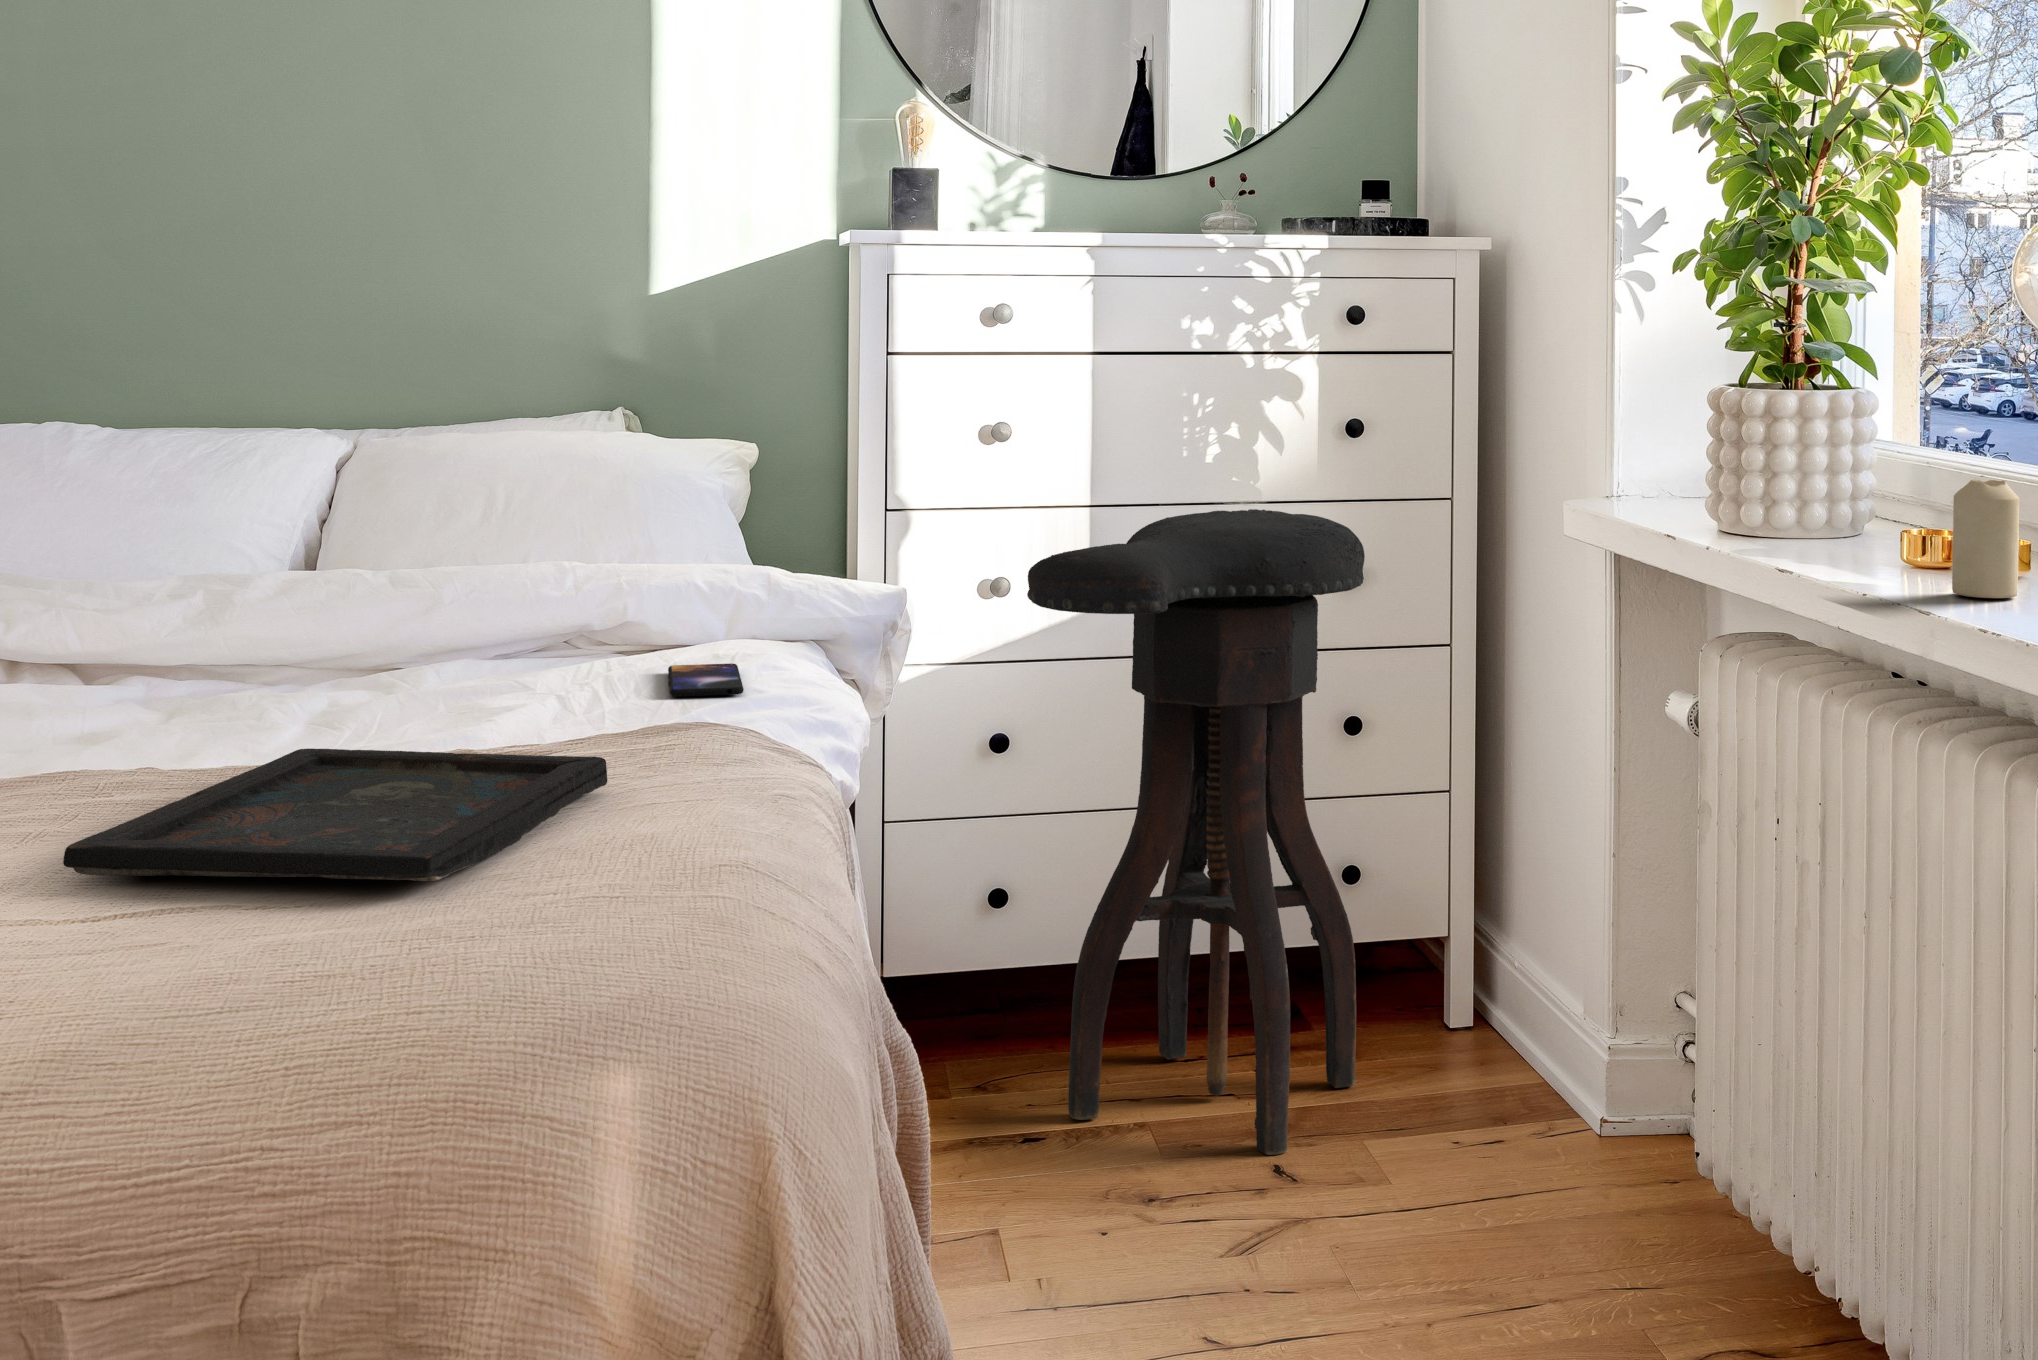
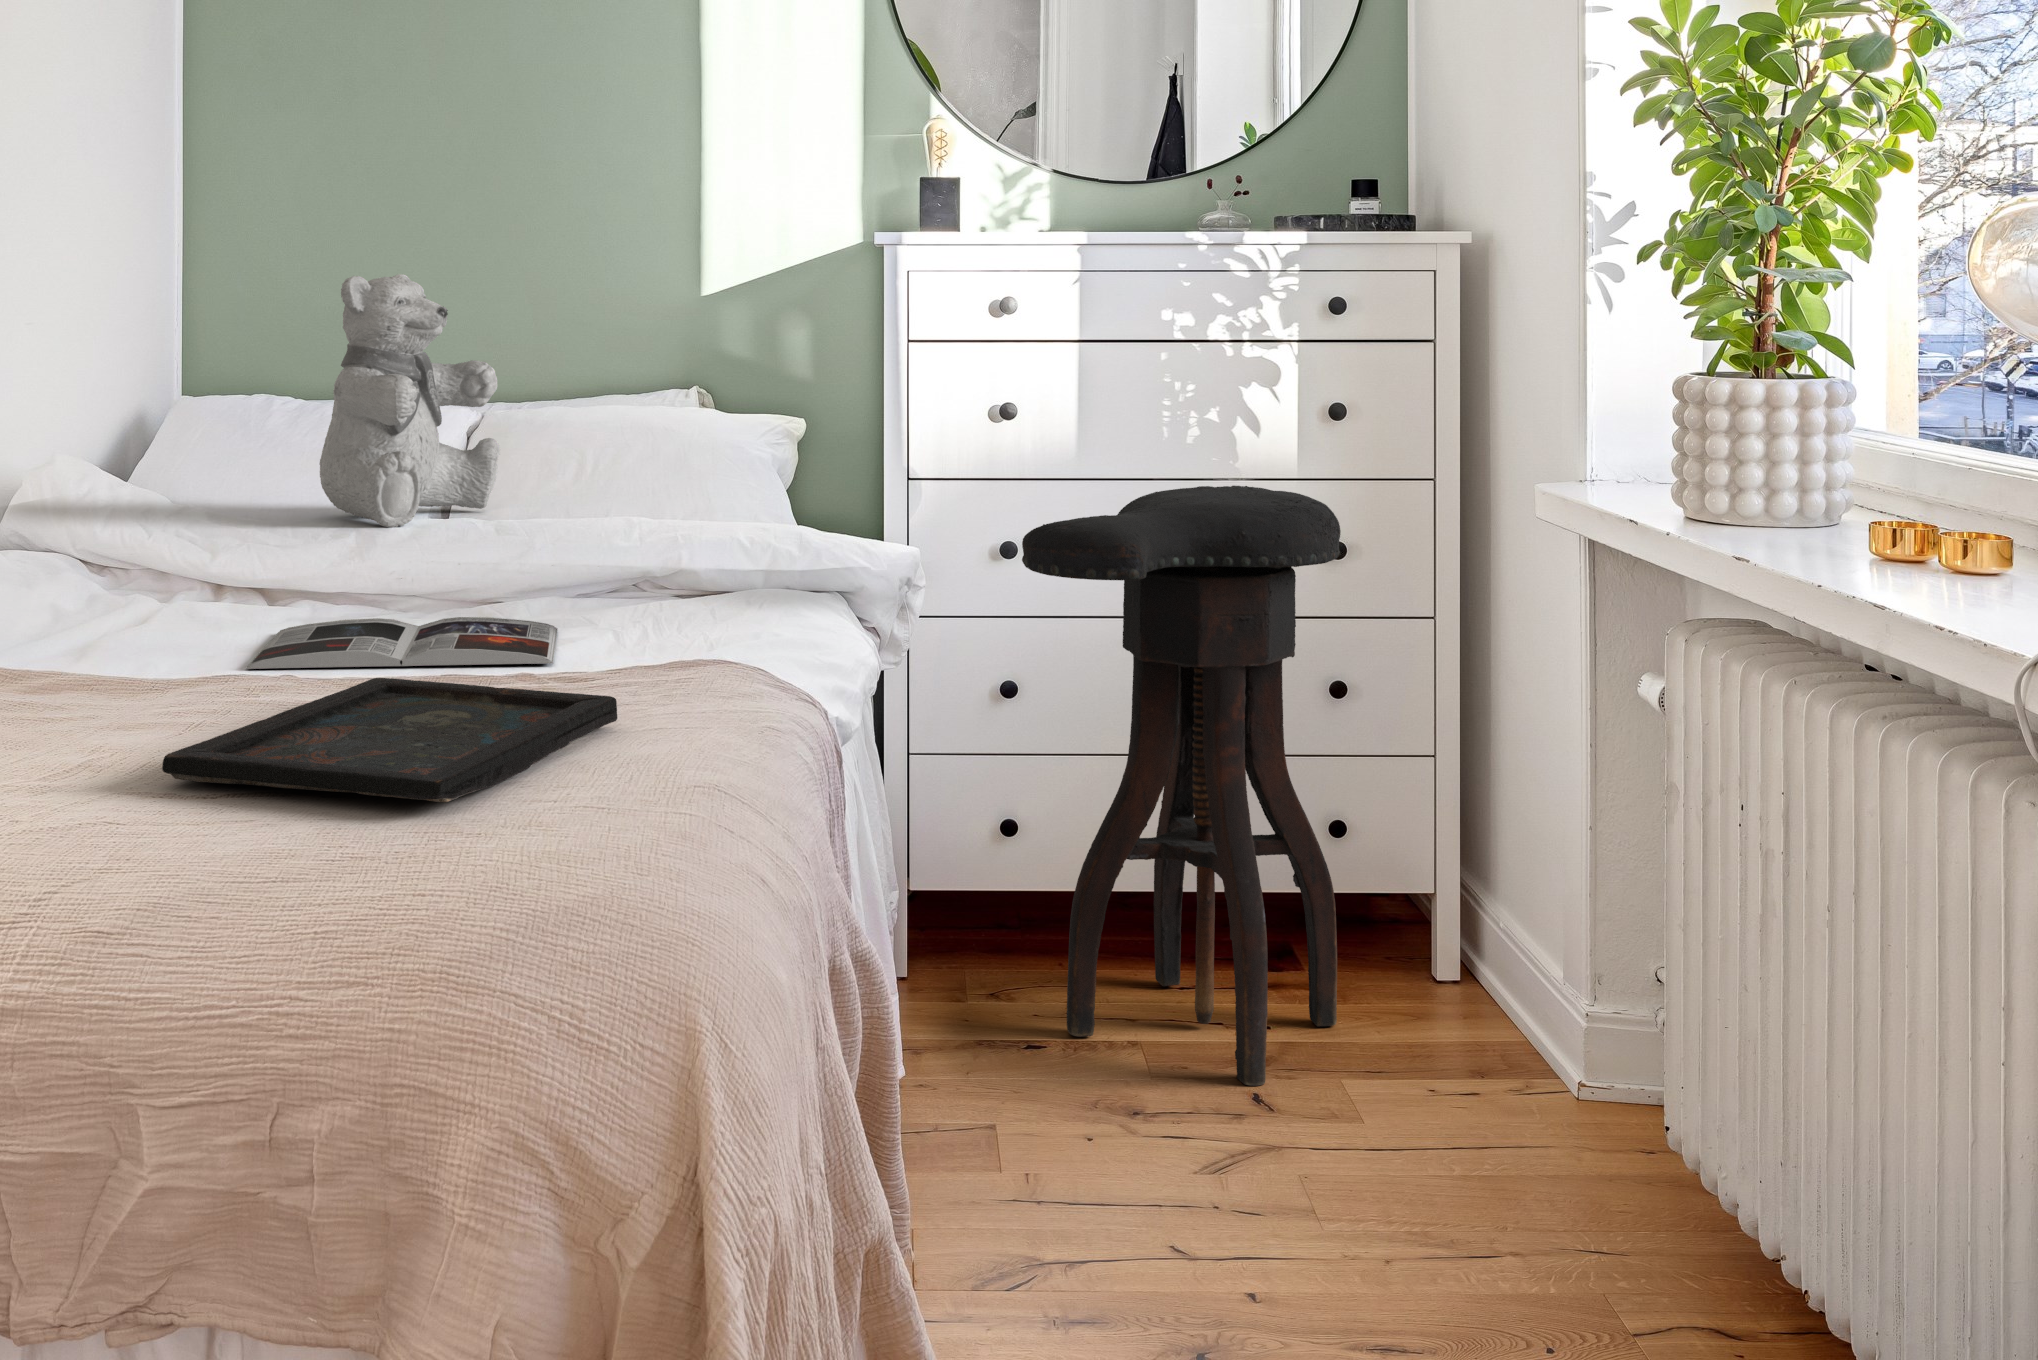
teddy bear: none [163,271,393,576] -> present [320,274,500,527]
candle: present [1952,479,2019,598] -> none [1920,472,1995,595]
smartphone: present [668,663,744,696] -> none [697,614,761,642]
magazine: none [117,677,505,747] -> present [246,617,557,669]

